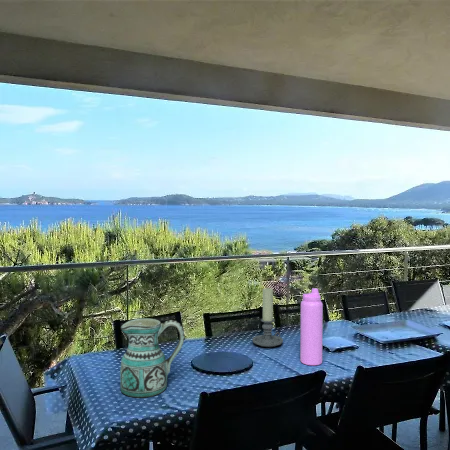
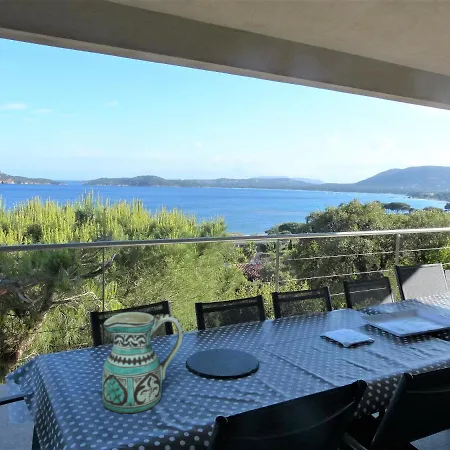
candle holder: present [252,288,283,347] -> none [253,274,288,342]
water bottle: present [300,288,323,365] -> none [314,275,342,365]

